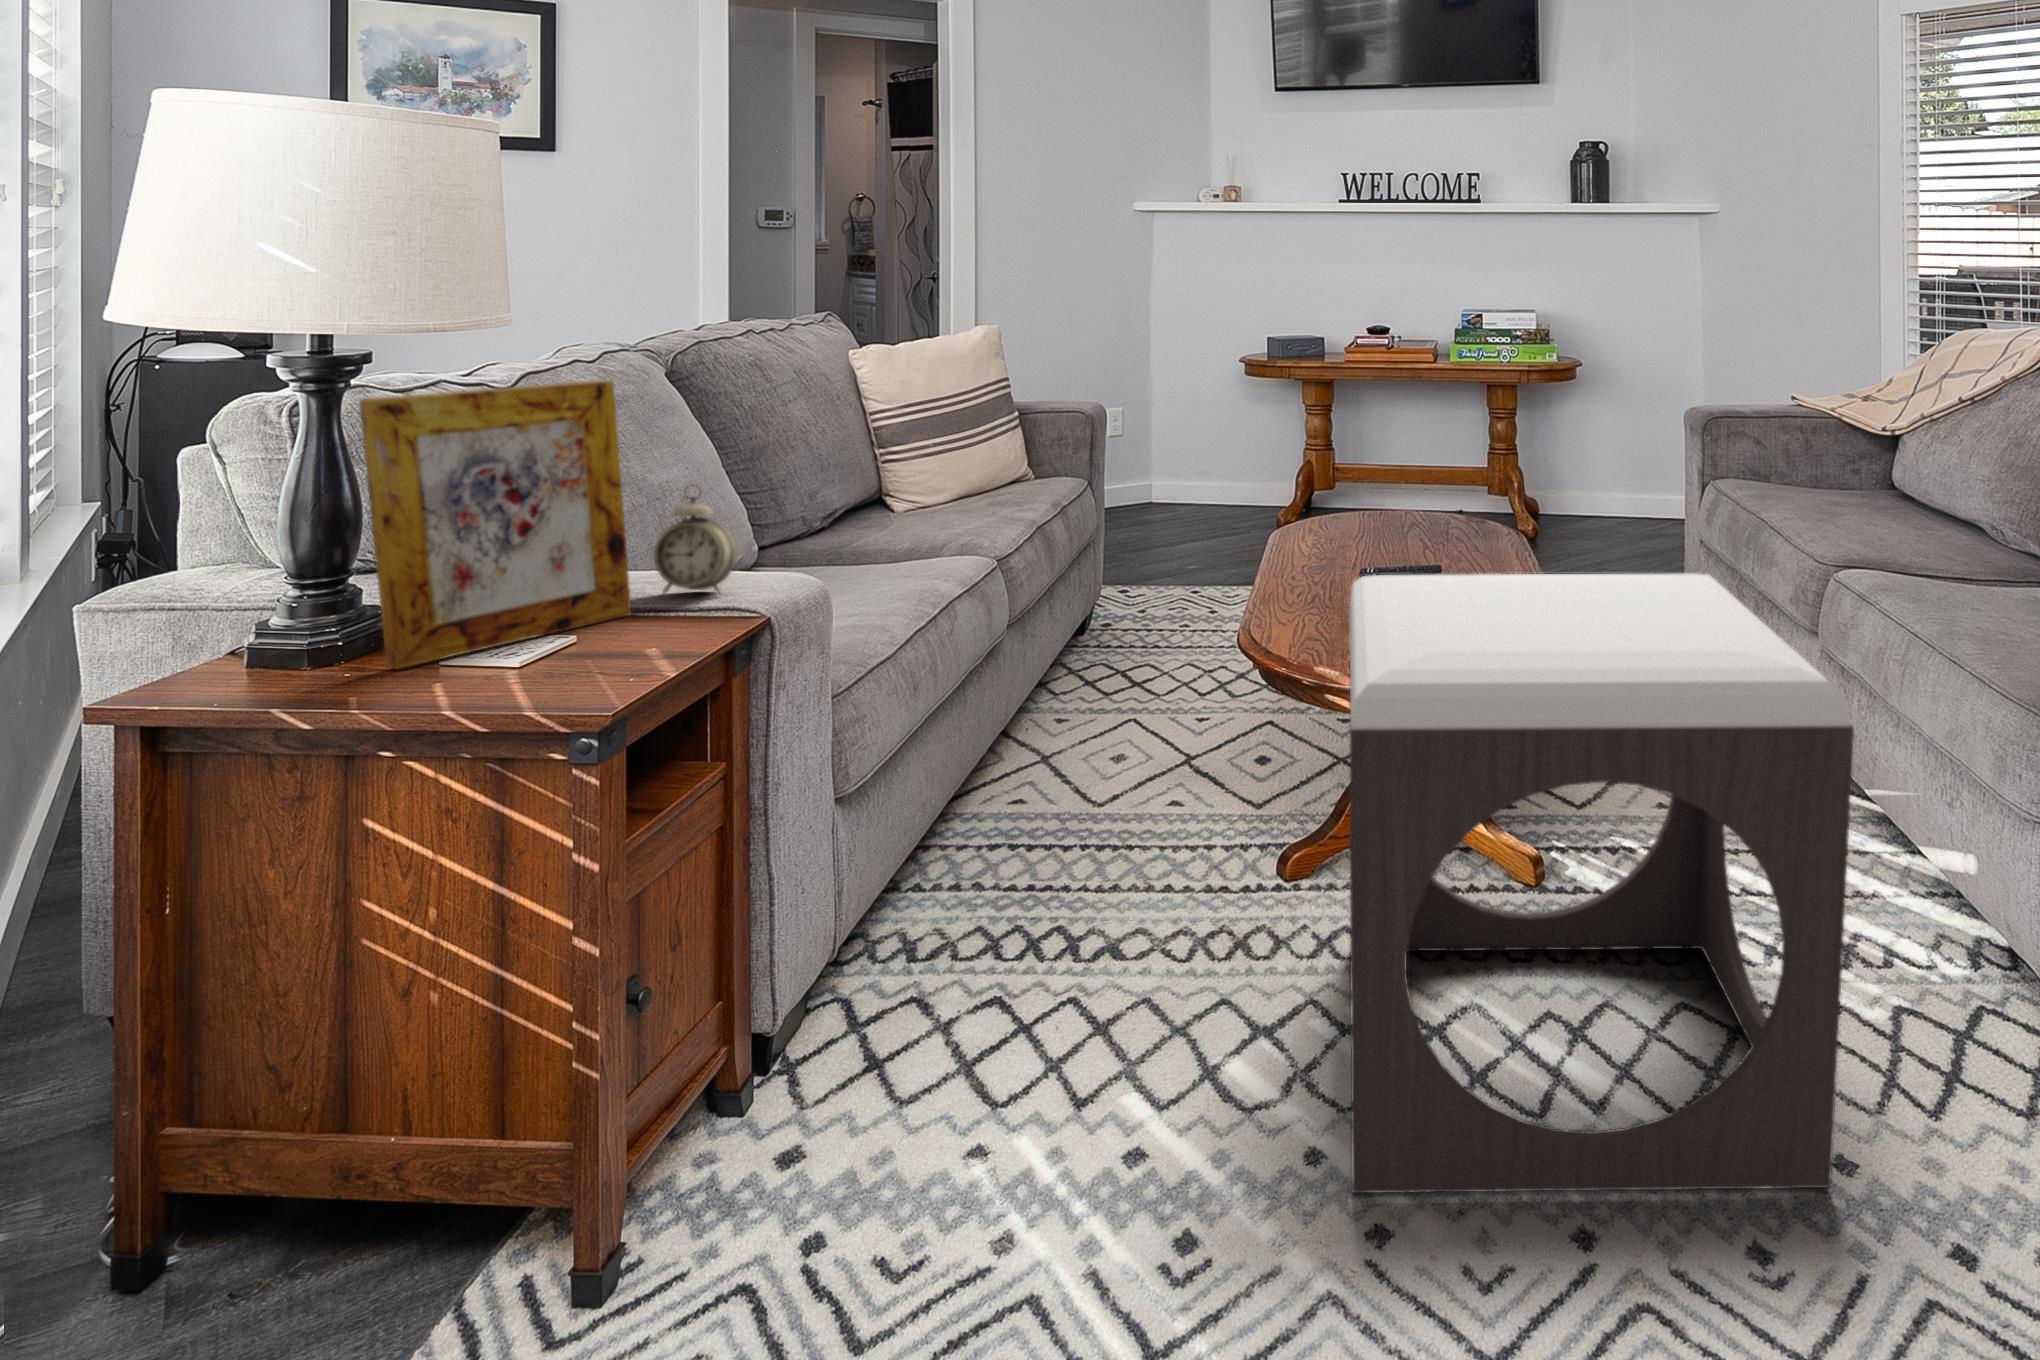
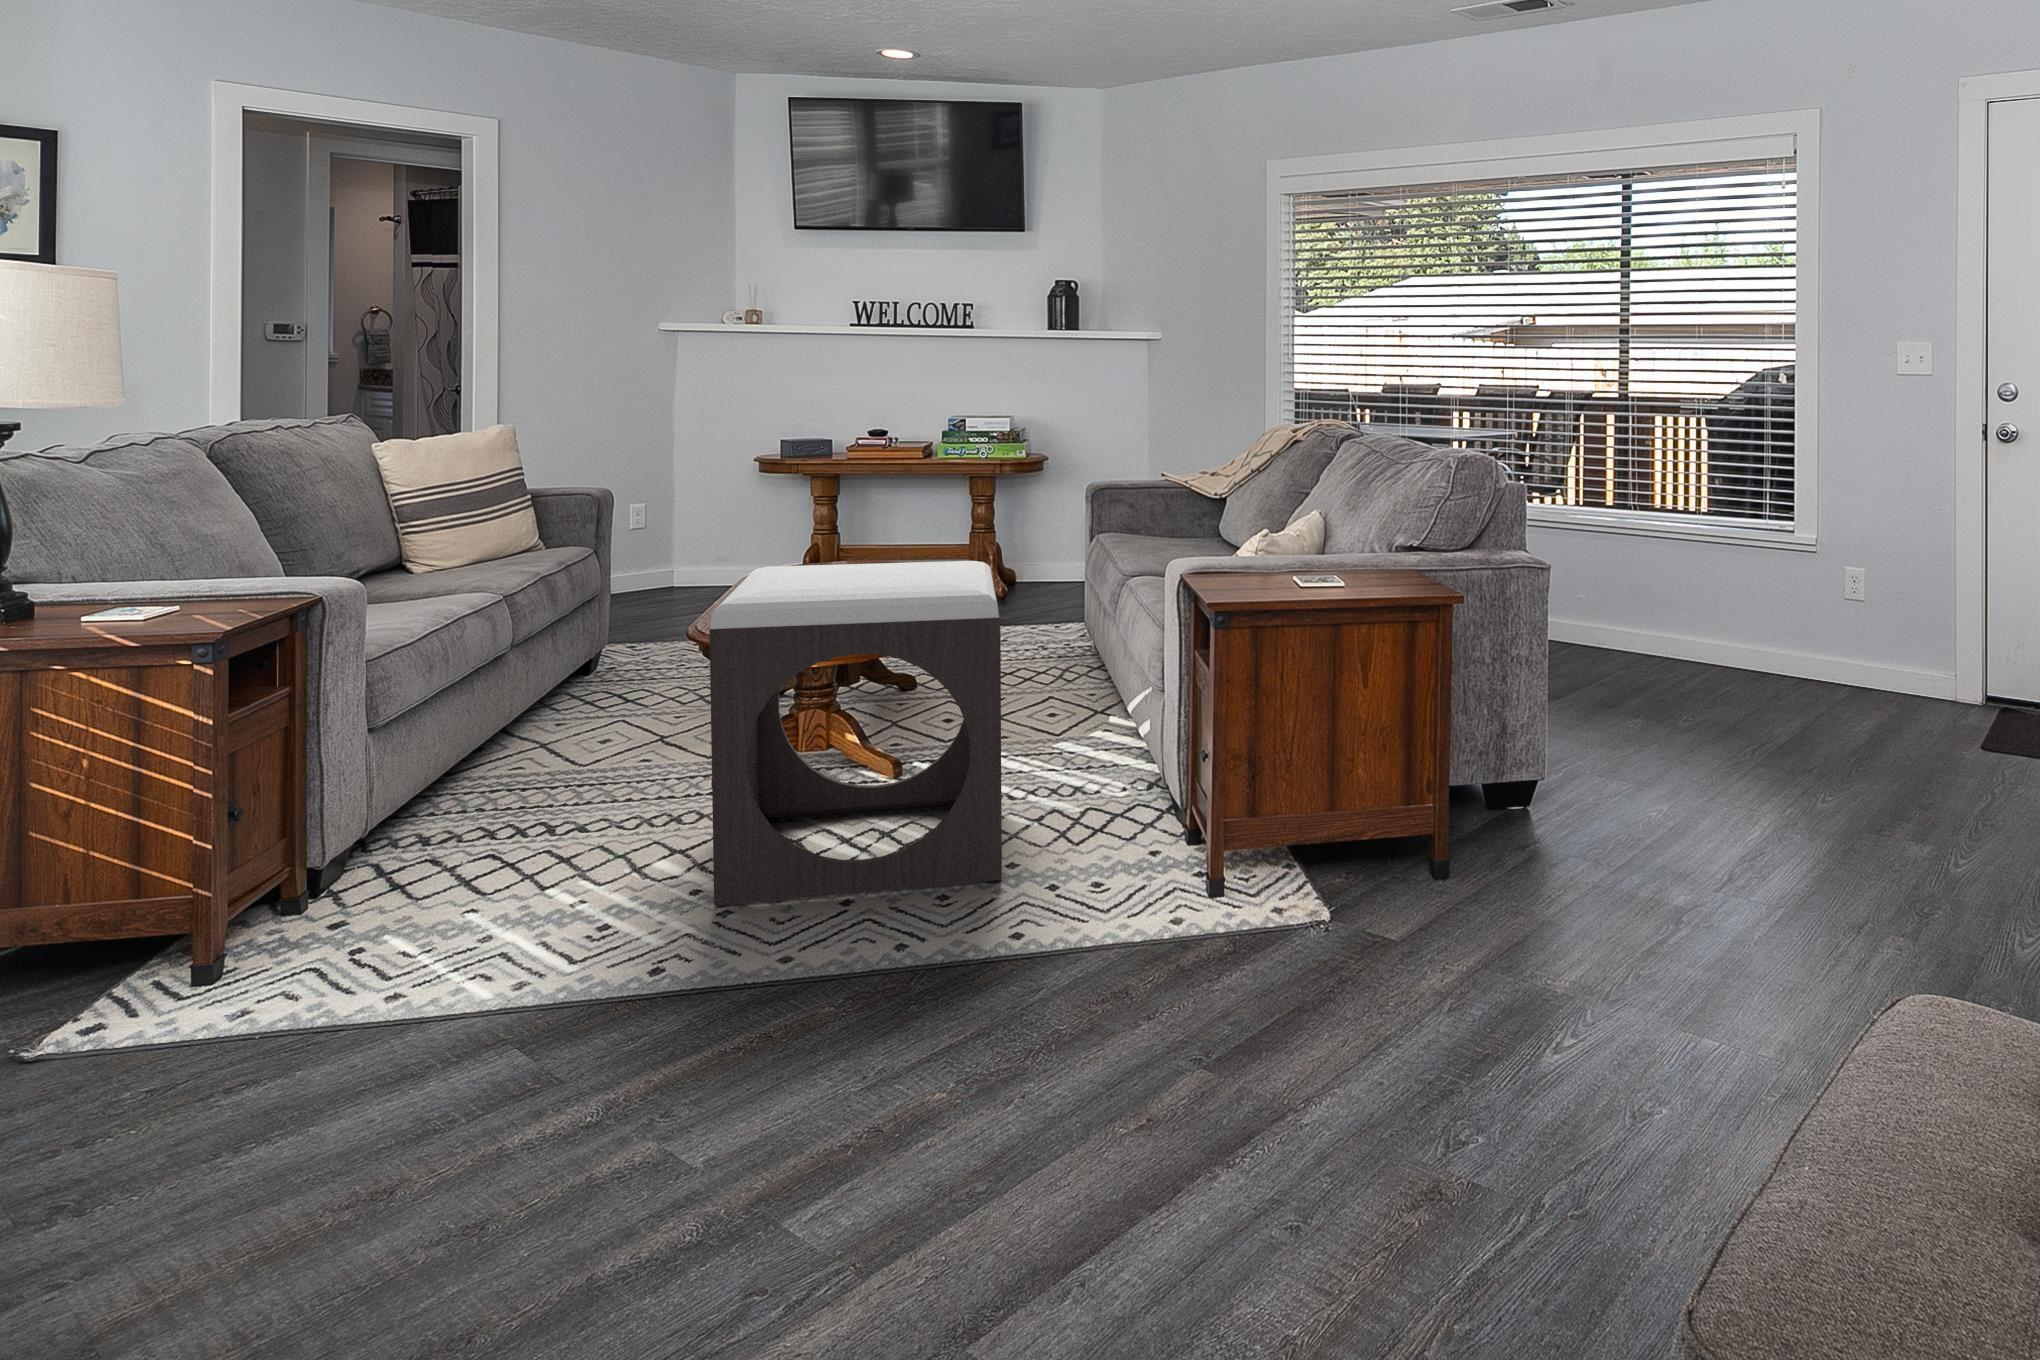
picture frame: present [359,380,631,669] -> none [47,442,223,619]
alarm clock: present [653,489,737,595] -> none [237,514,300,588]

